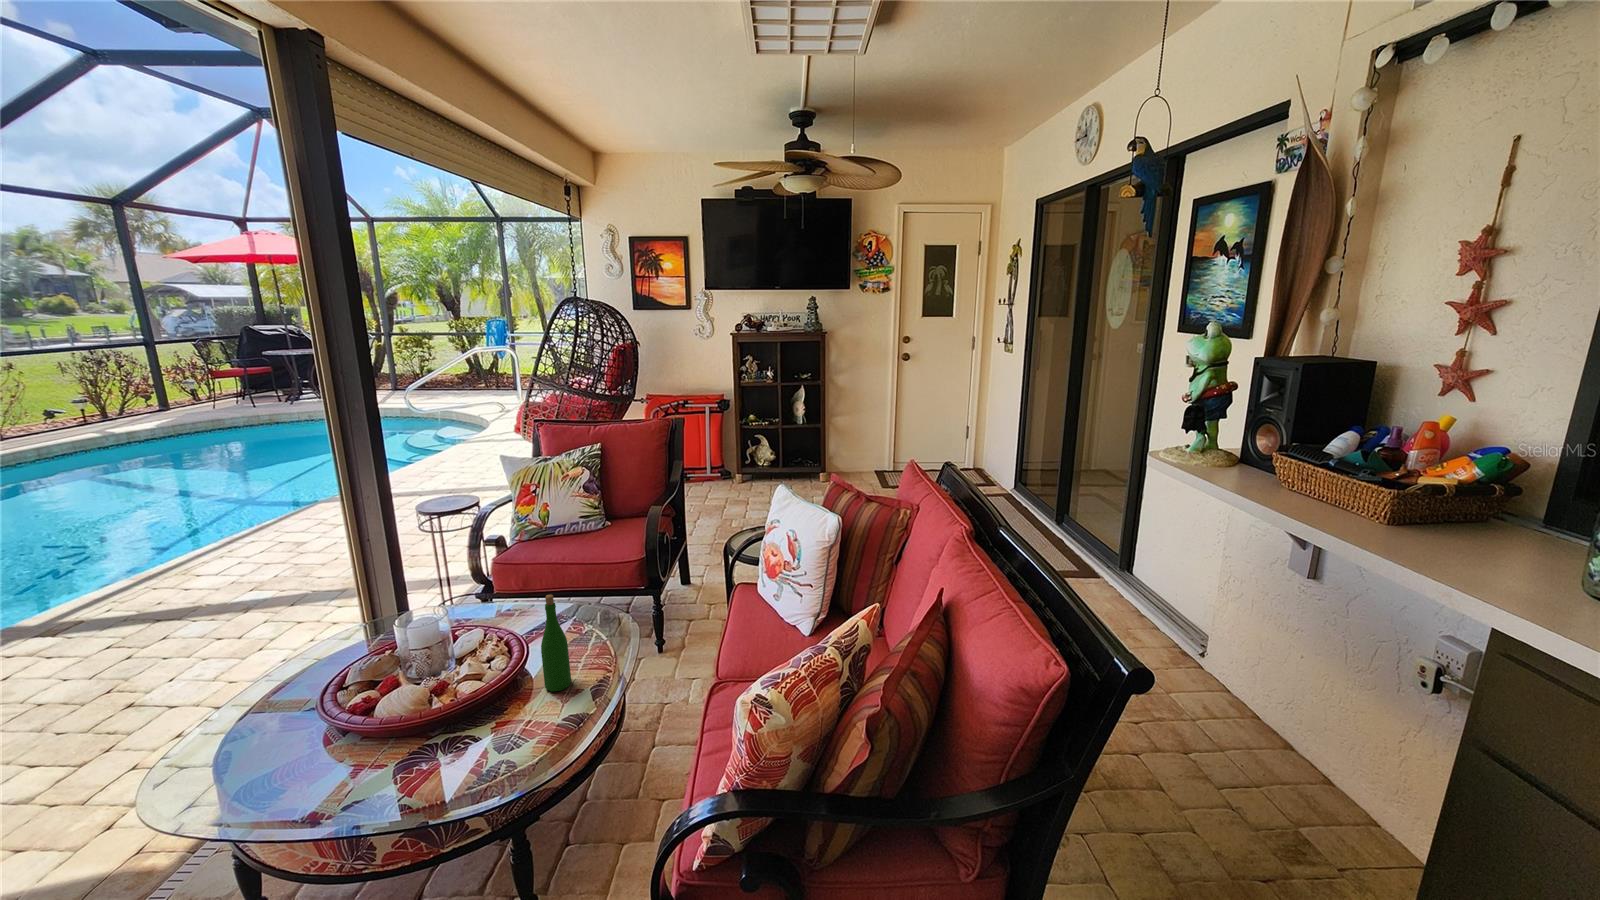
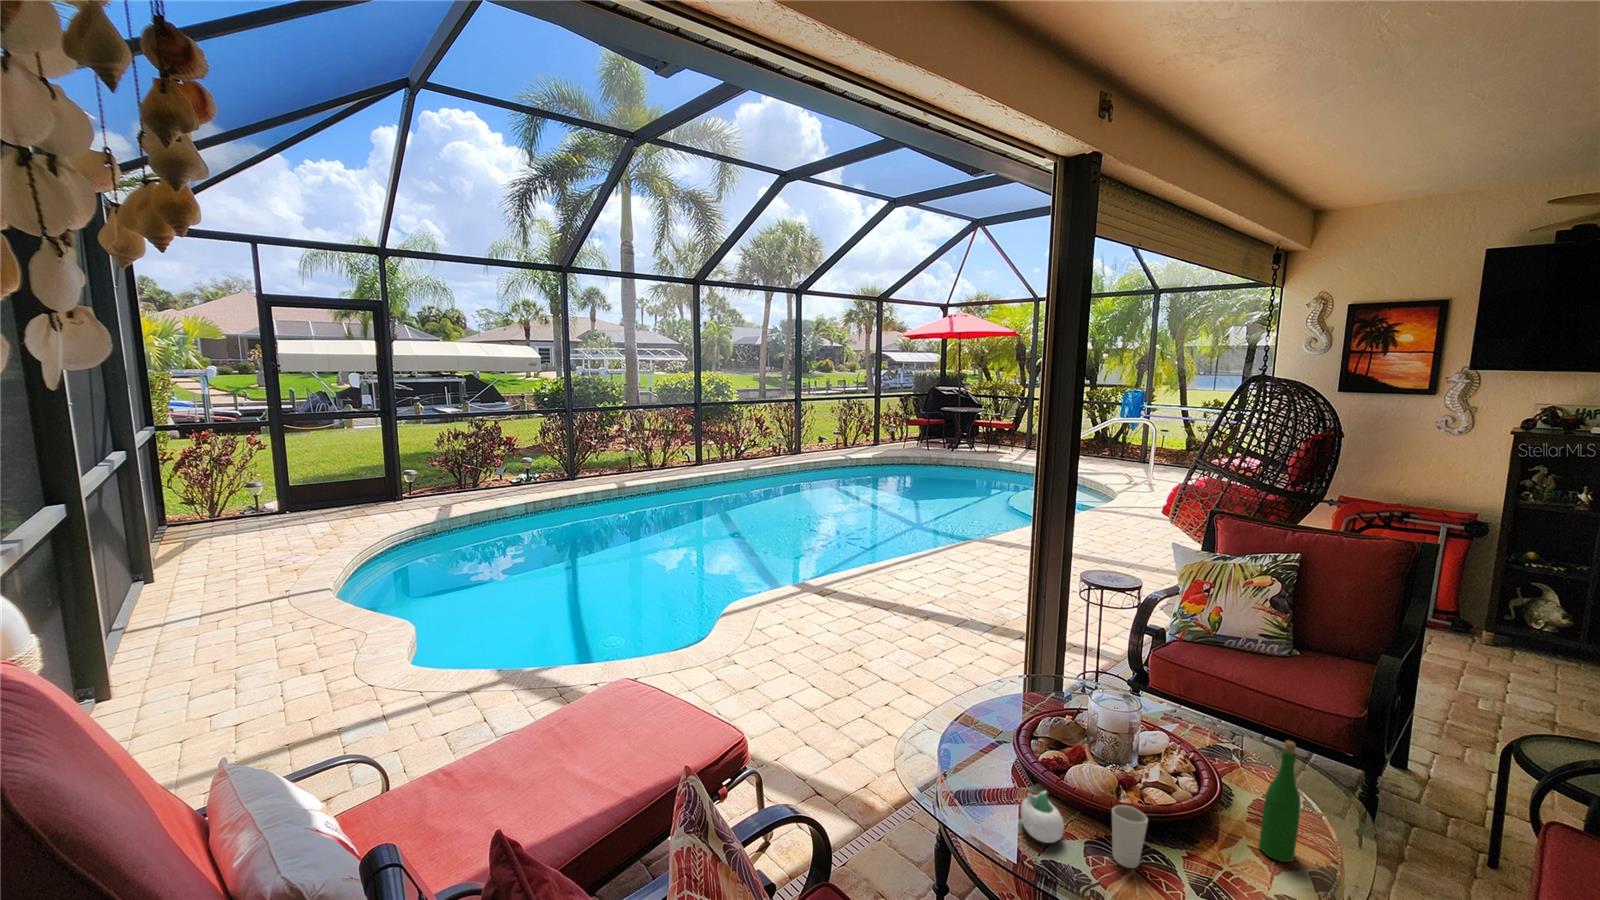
cup: none [400,710,438,767] -> present [1112,805,1148,868]
succulent planter: none [306,739,358,792] -> present [1021,791,1064,843]

